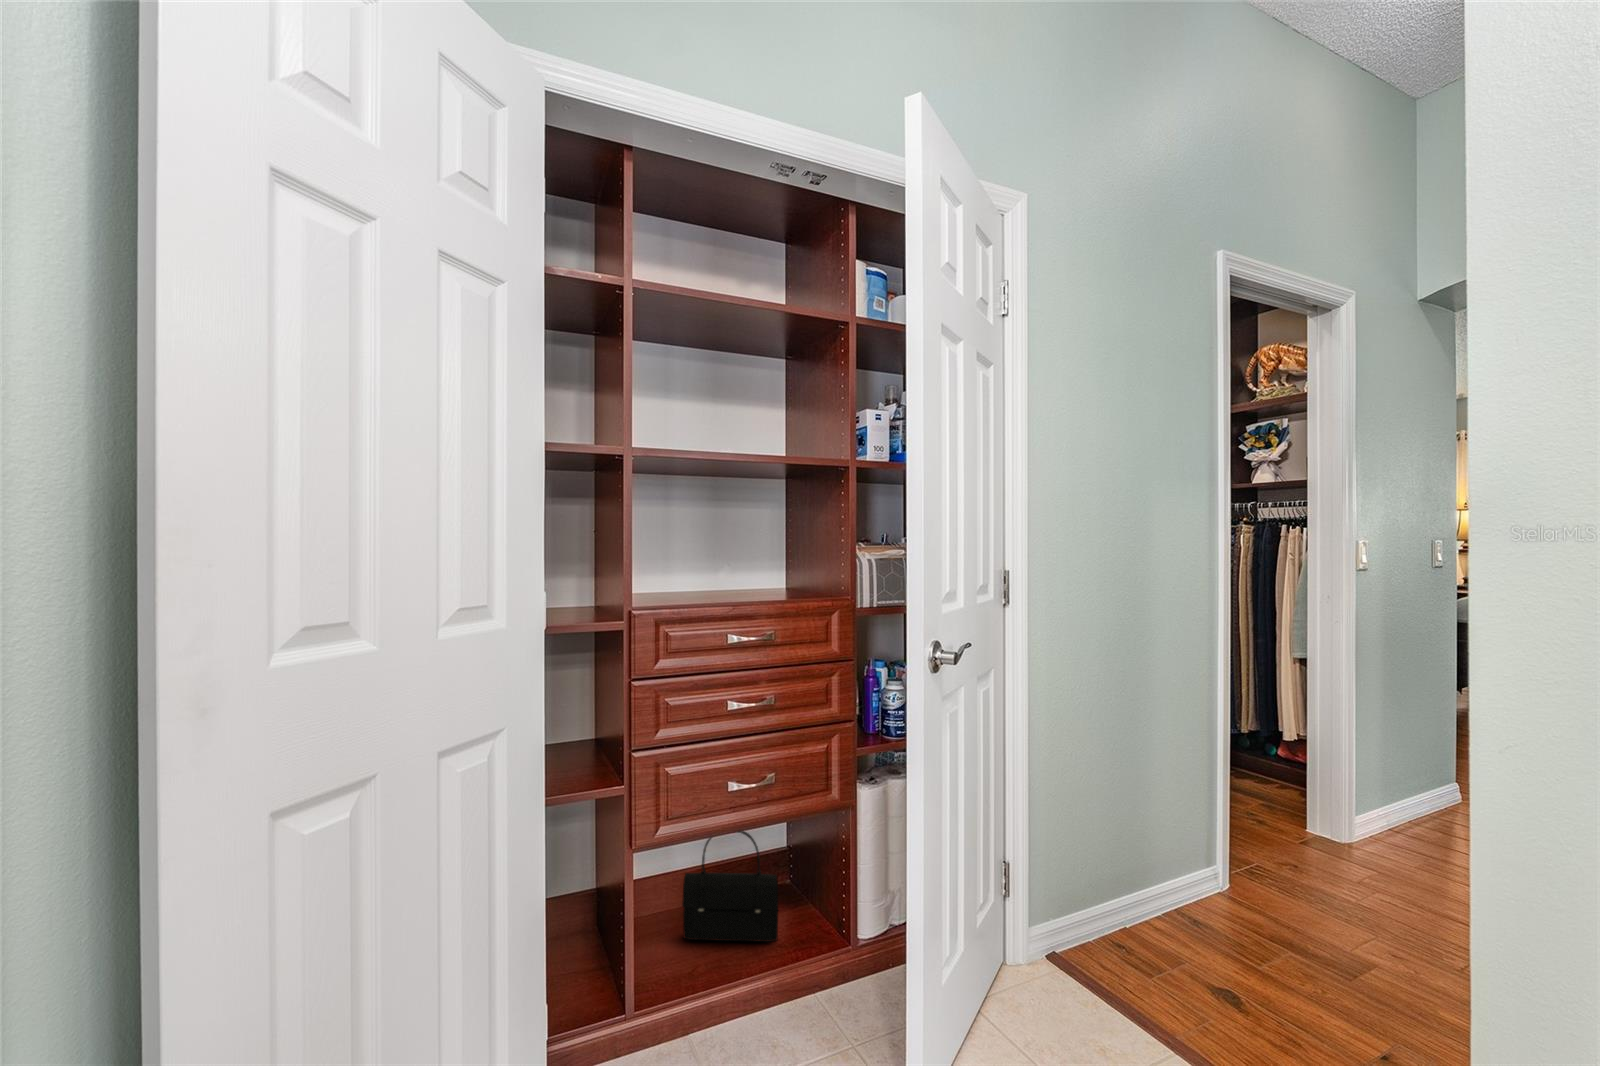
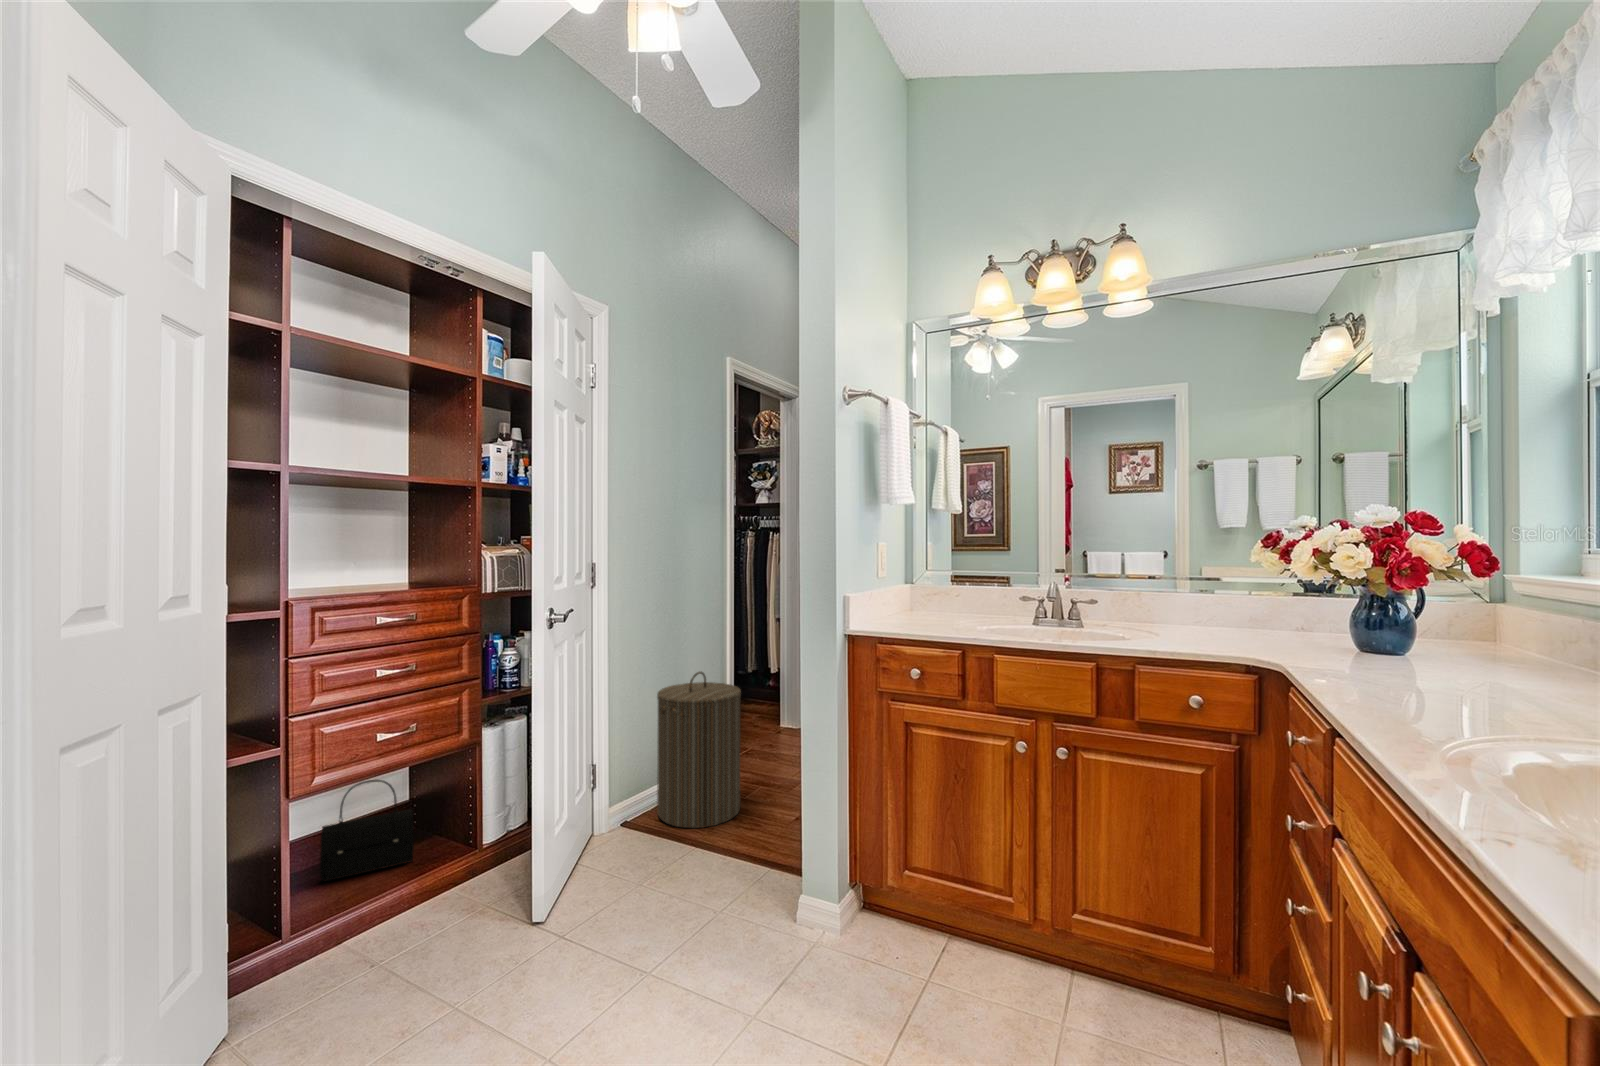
laundry hamper: none [1102,749,1253,1014] -> present [657,672,741,828]

